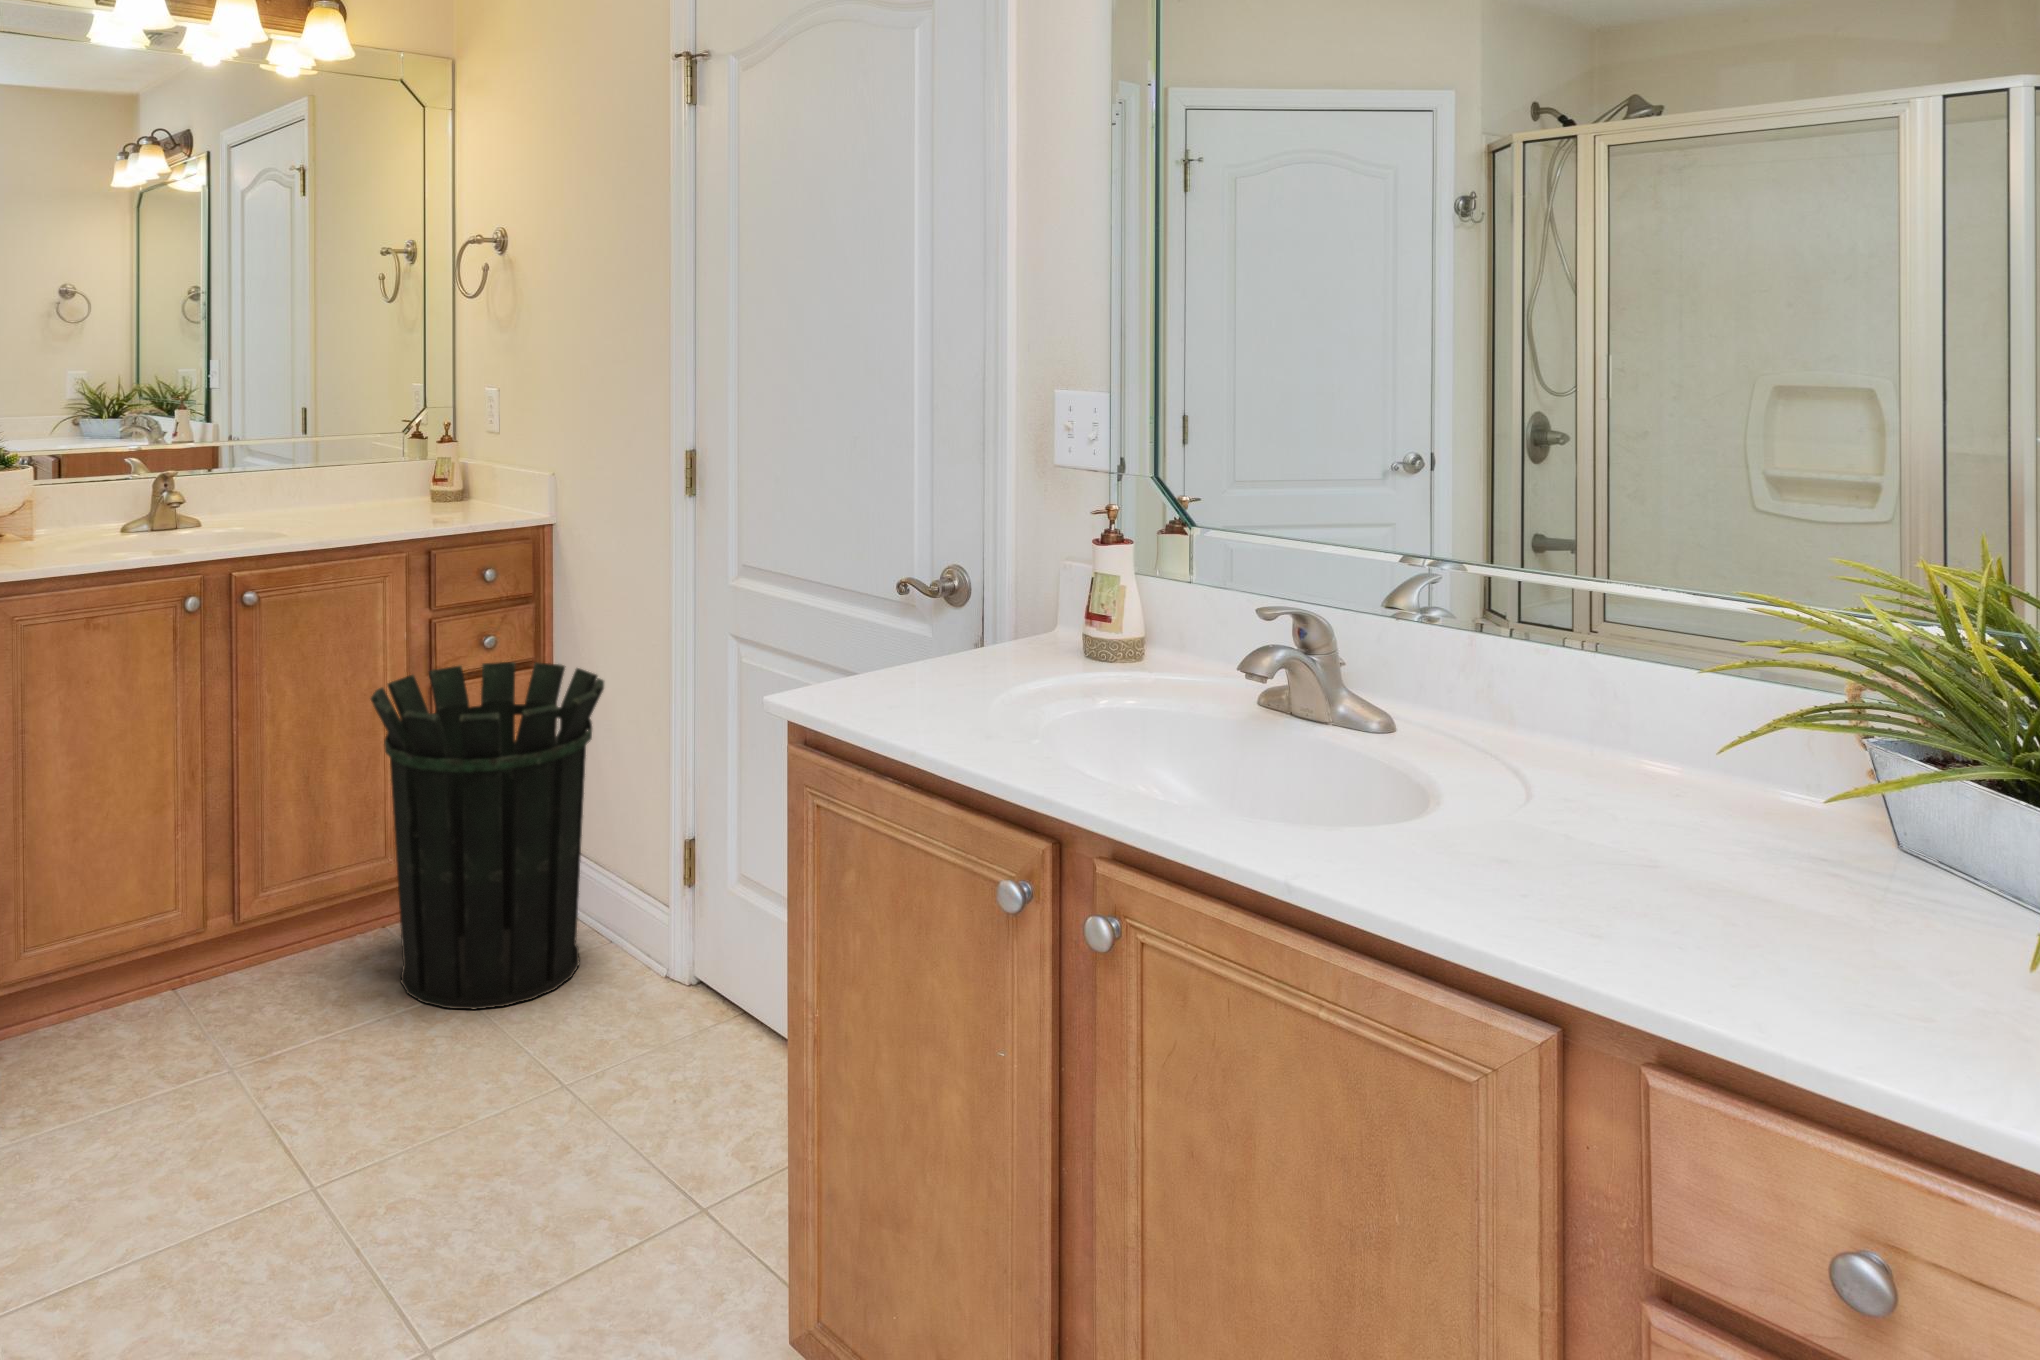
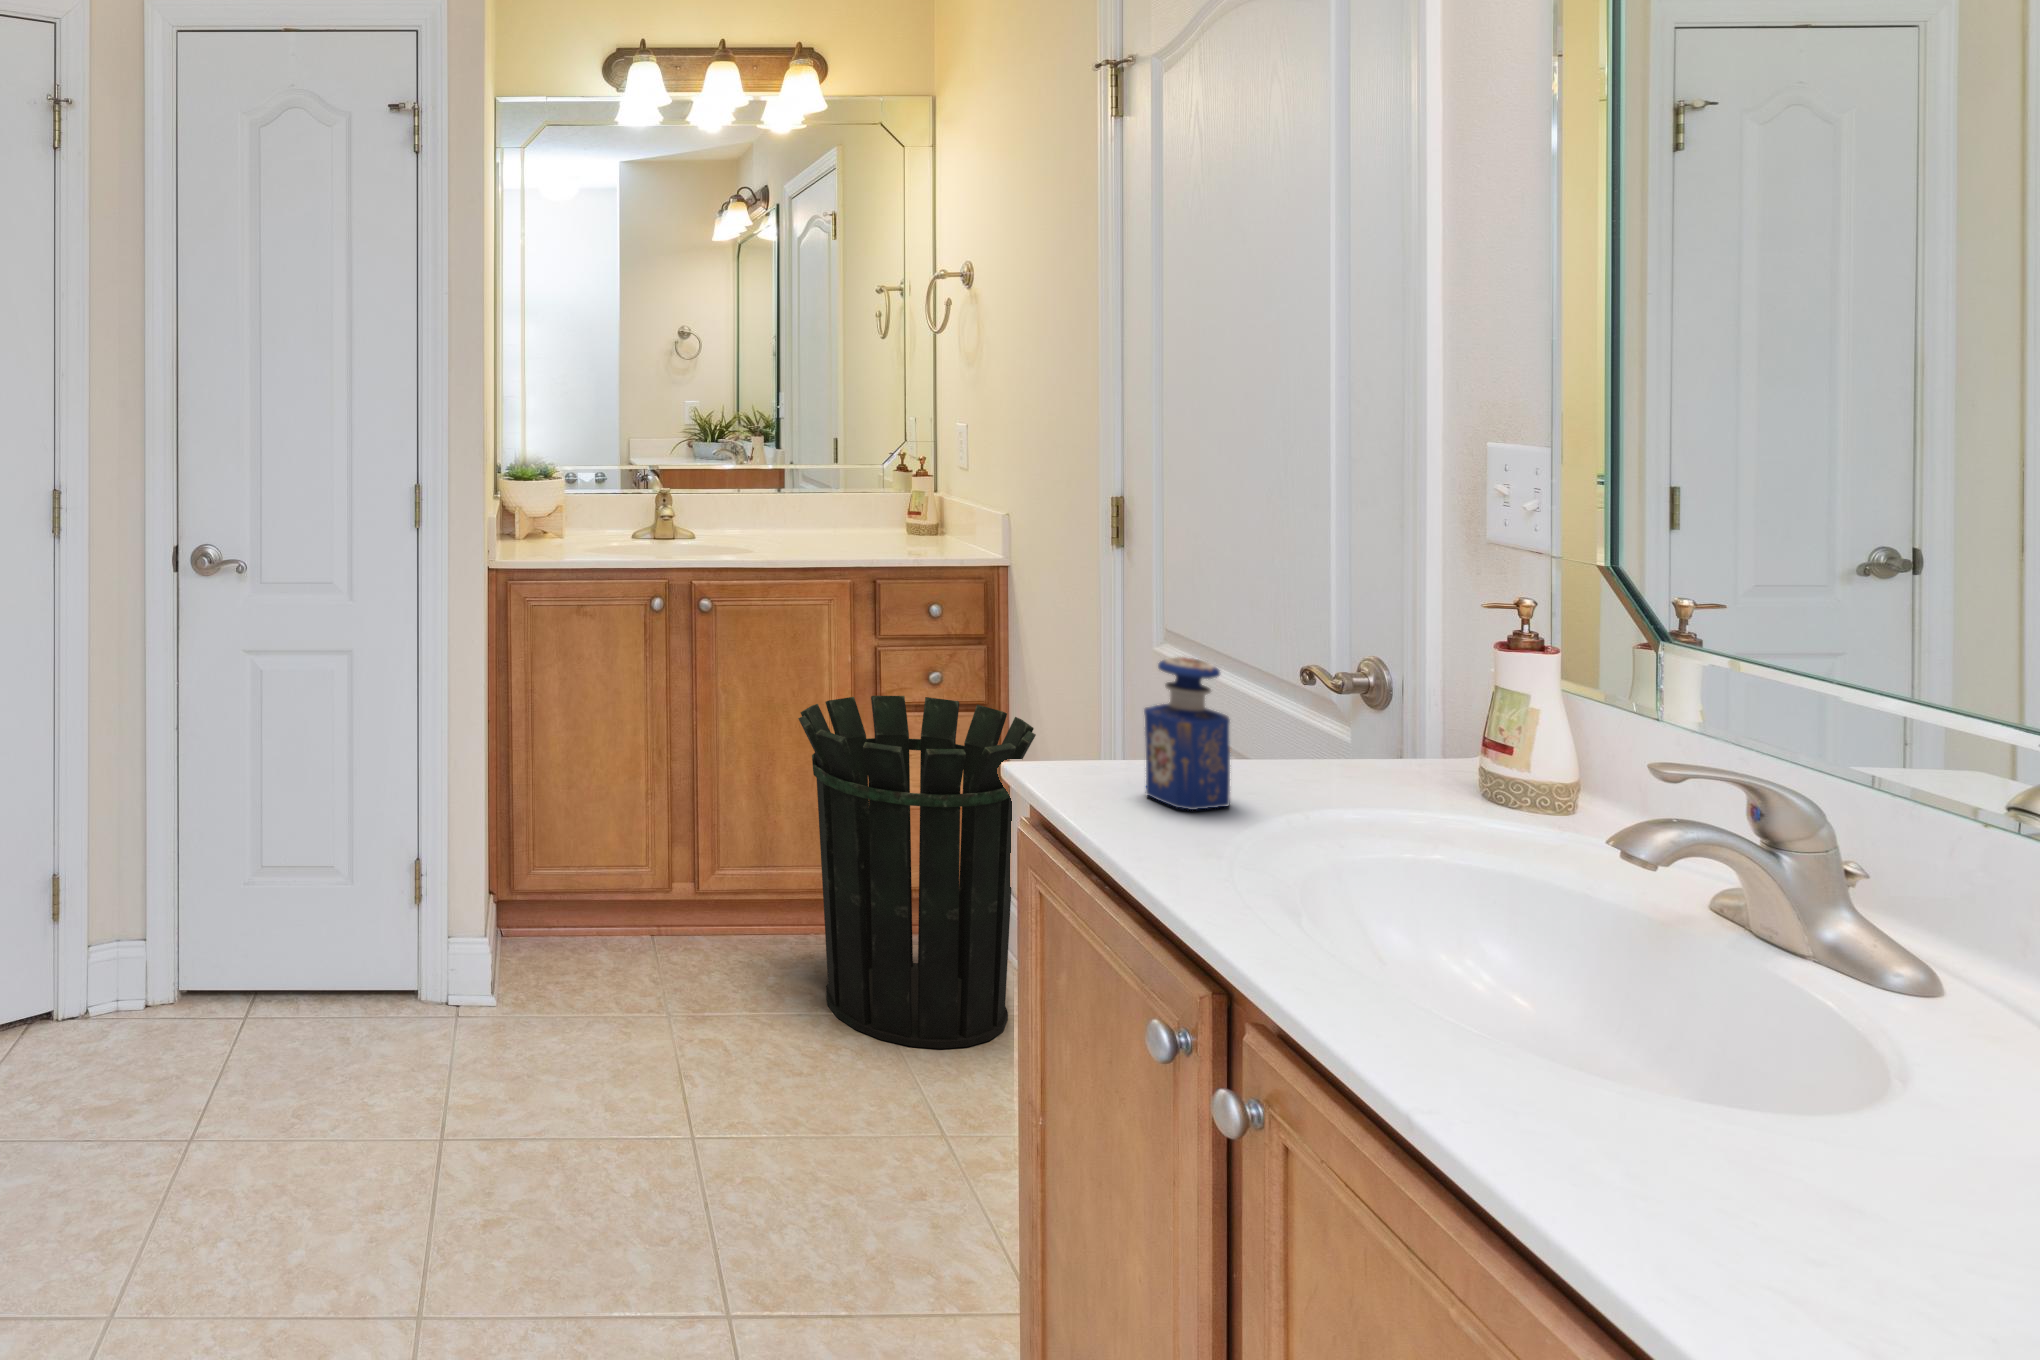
perfume bottle: none [882,578,948,704] -> present [1144,657,1230,810]

